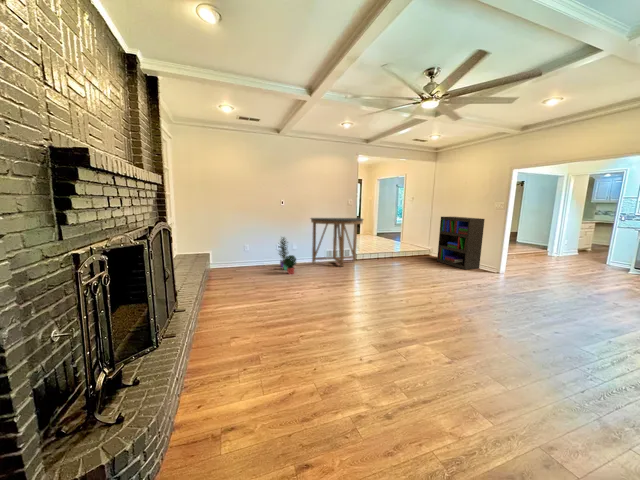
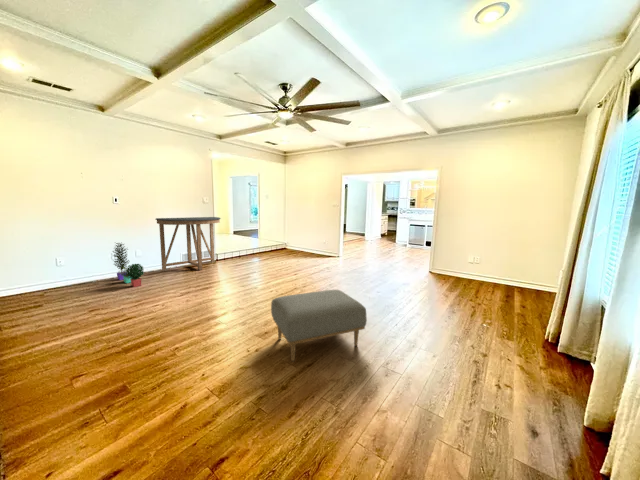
bookshelf: present [437,216,485,269] -> none [291,213,325,258]
ottoman: none [391,310,519,398] -> present [271,290,367,361]

